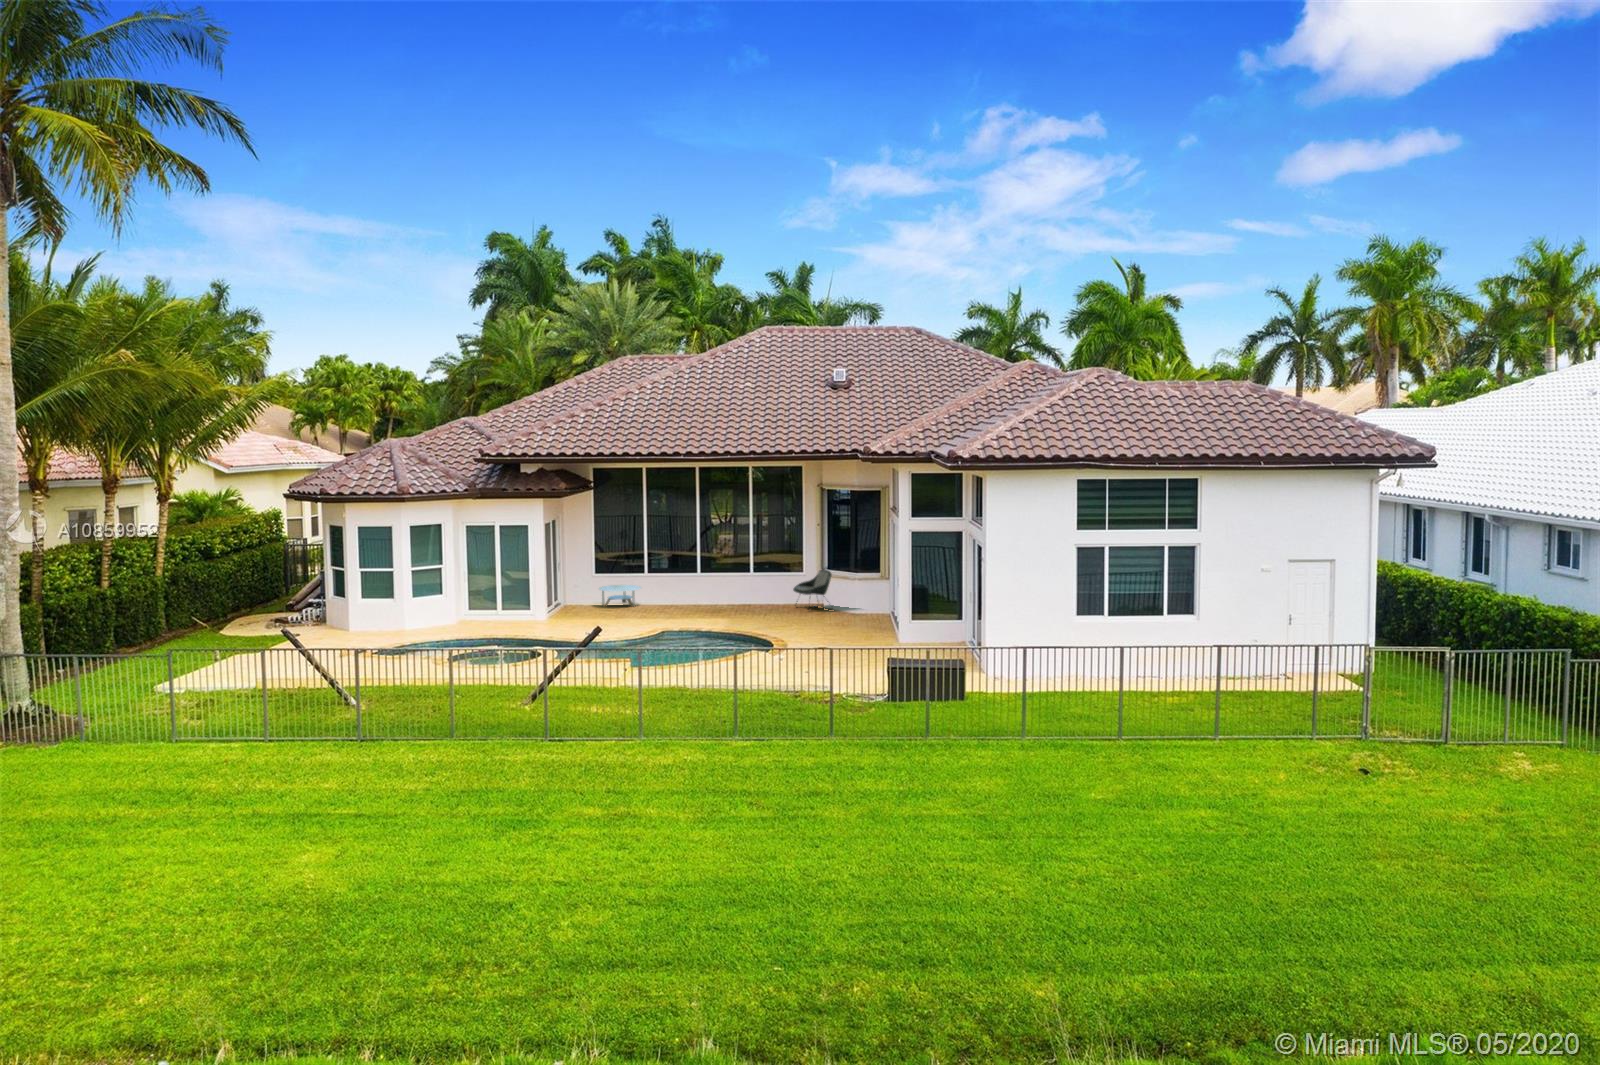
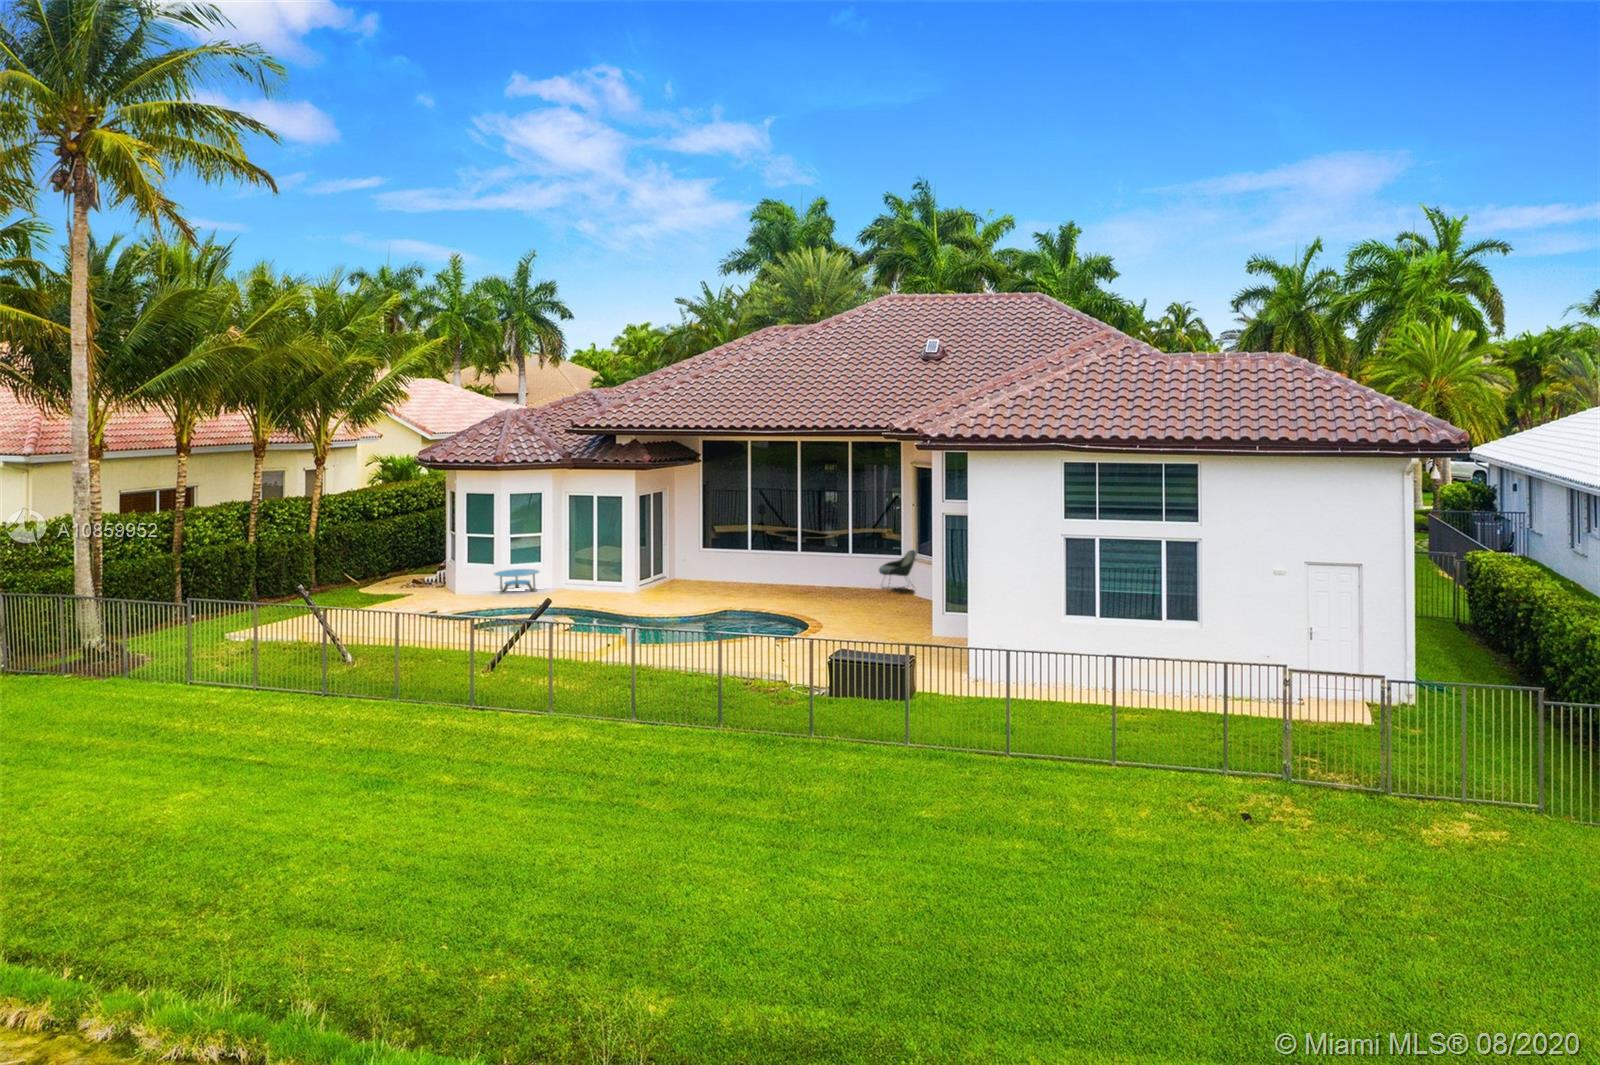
round table: present [599,585,641,607] -> present [494,569,539,594]

